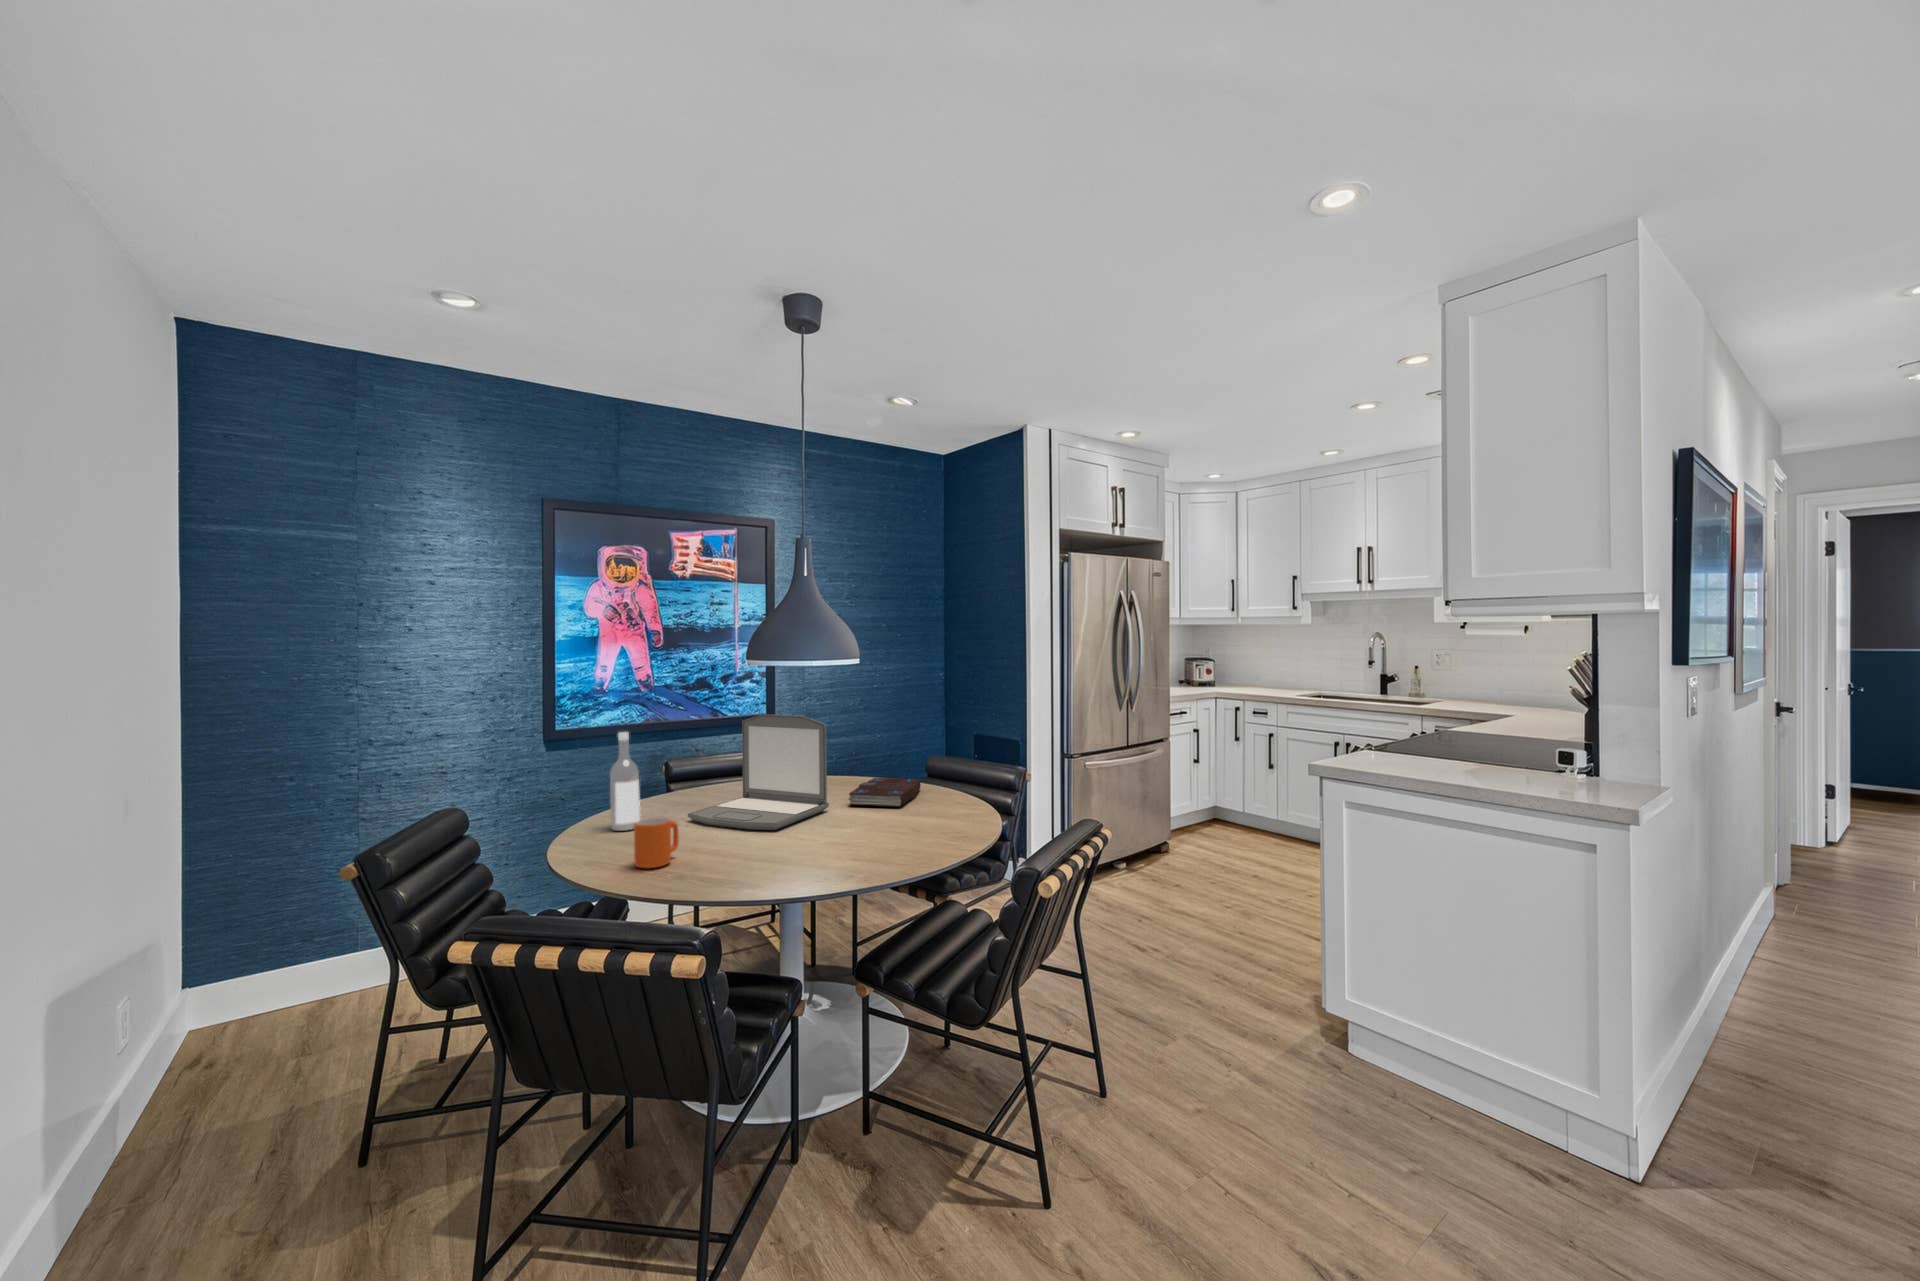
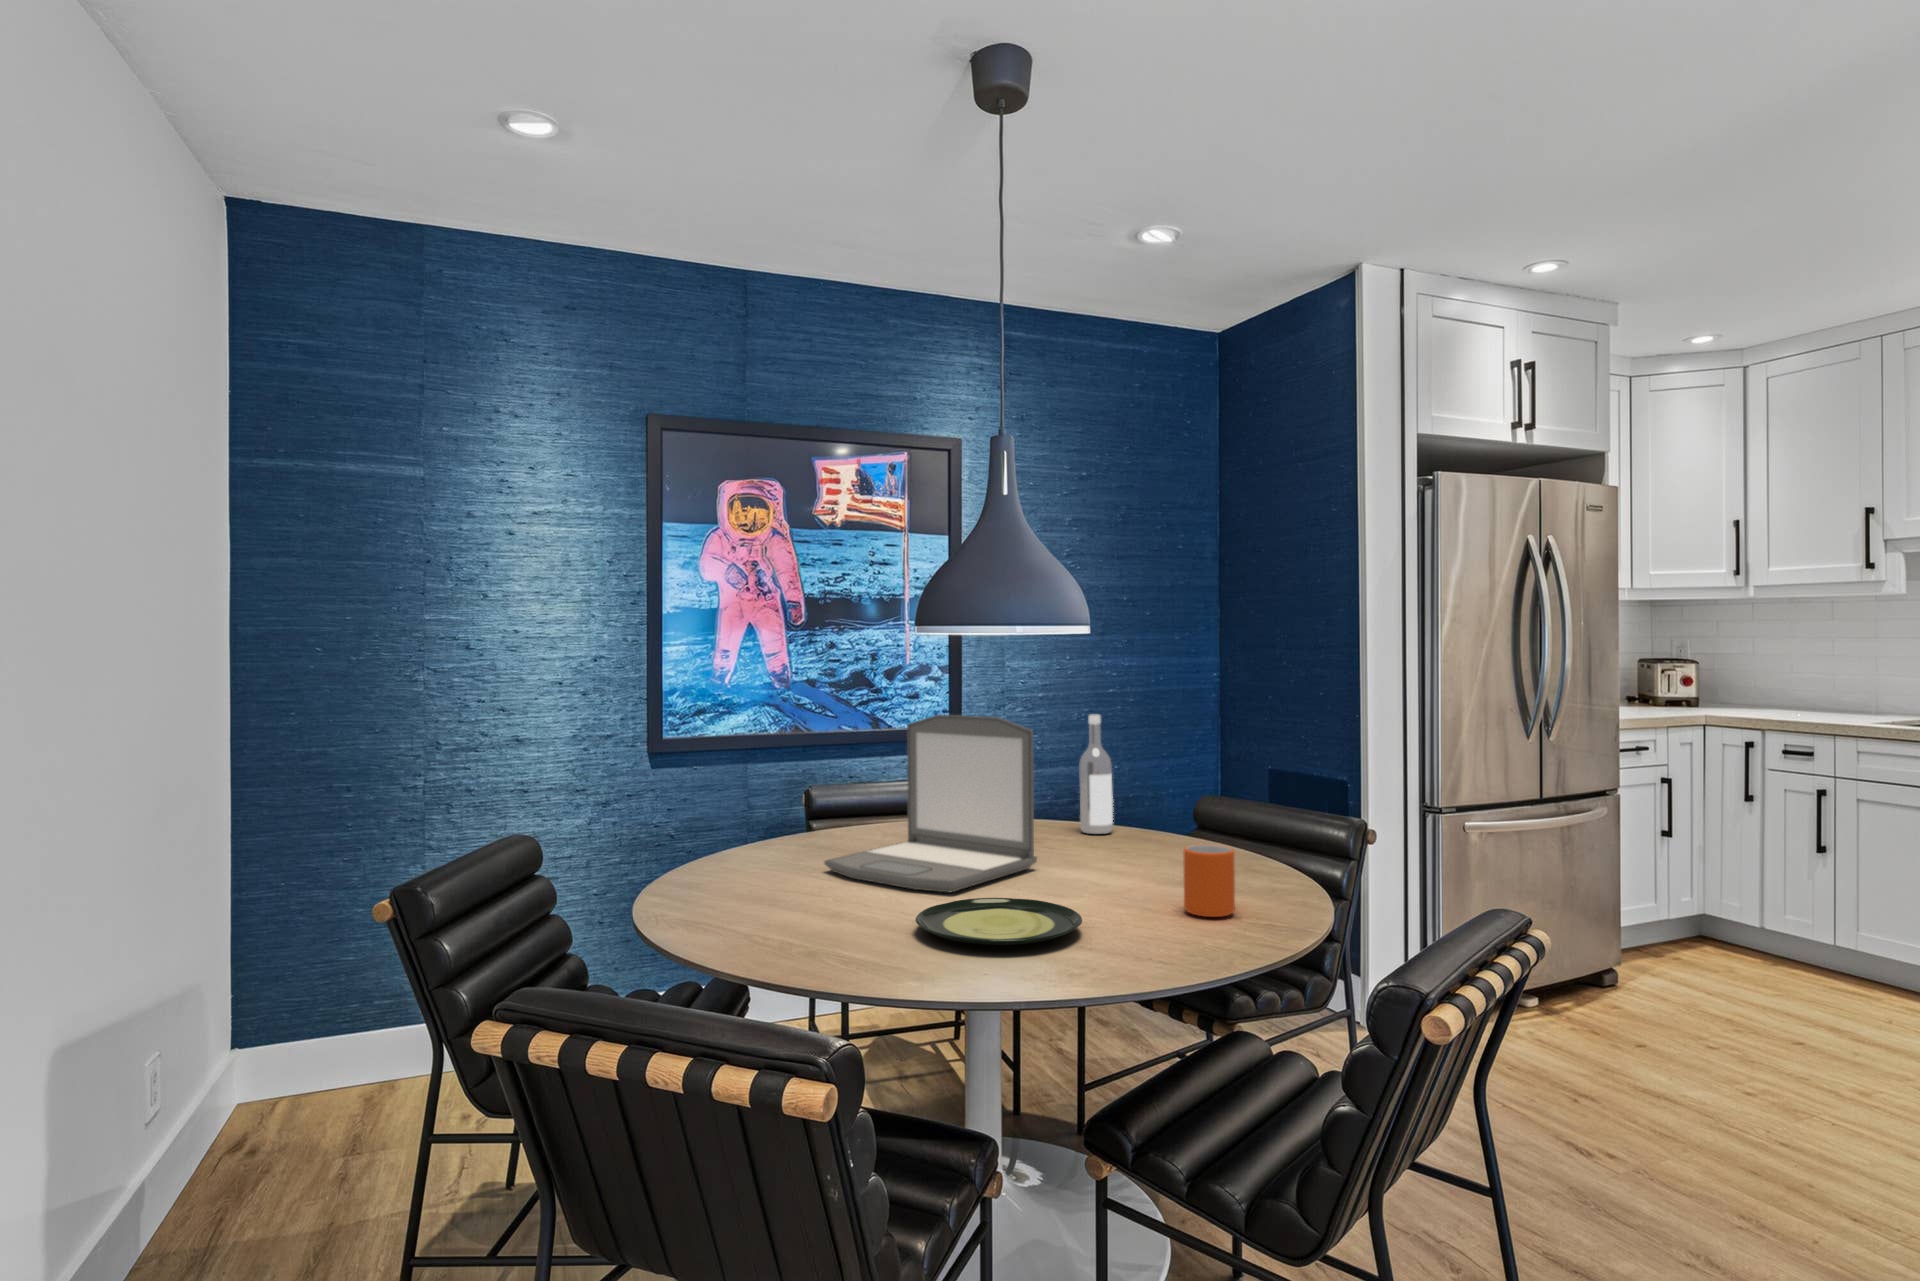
wine bottle: present [610,732,640,831] -> present [1079,715,1113,834]
book: present [848,778,921,807] -> none [1067,824,1186,870]
mug: present [634,817,679,868] -> present [1183,844,1235,917]
plate: none [755,832,858,862] -> present [915,898,1082,945]

